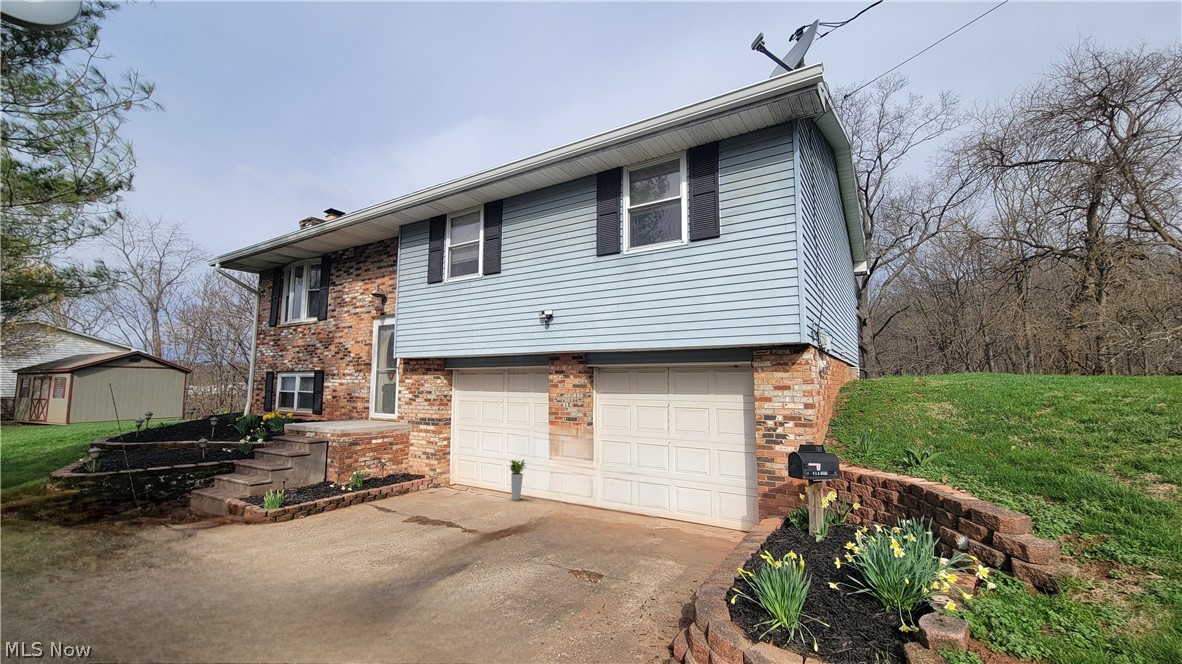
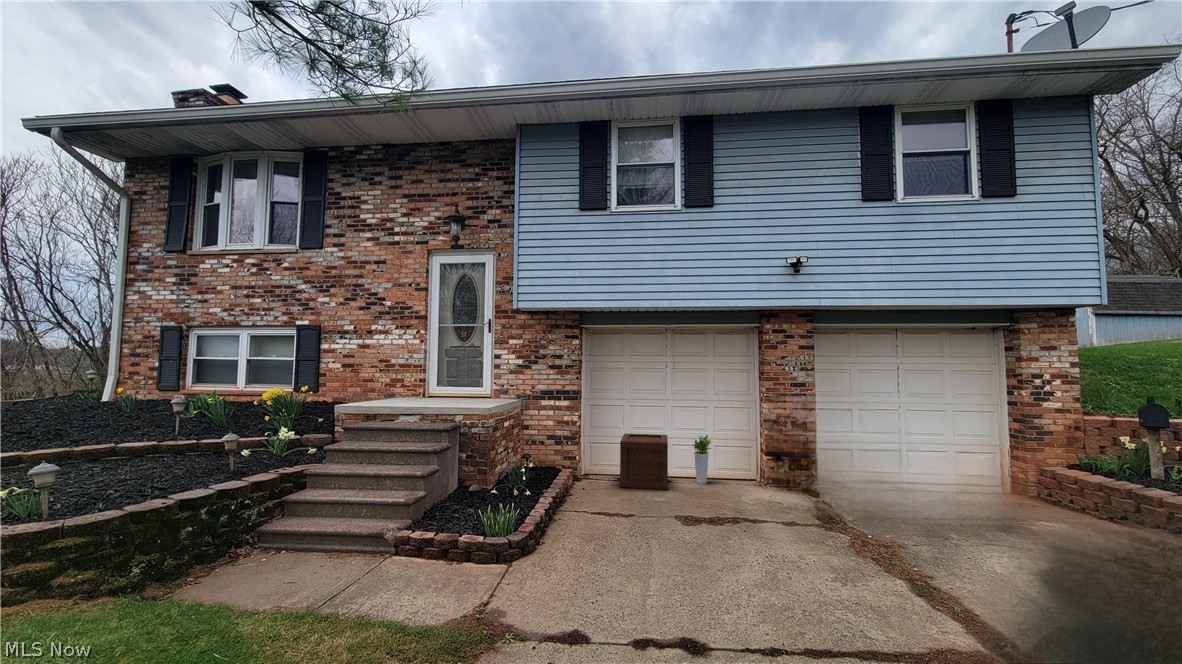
wooden crate: none [448,454,501,500] -> present [620,433,668,490]

